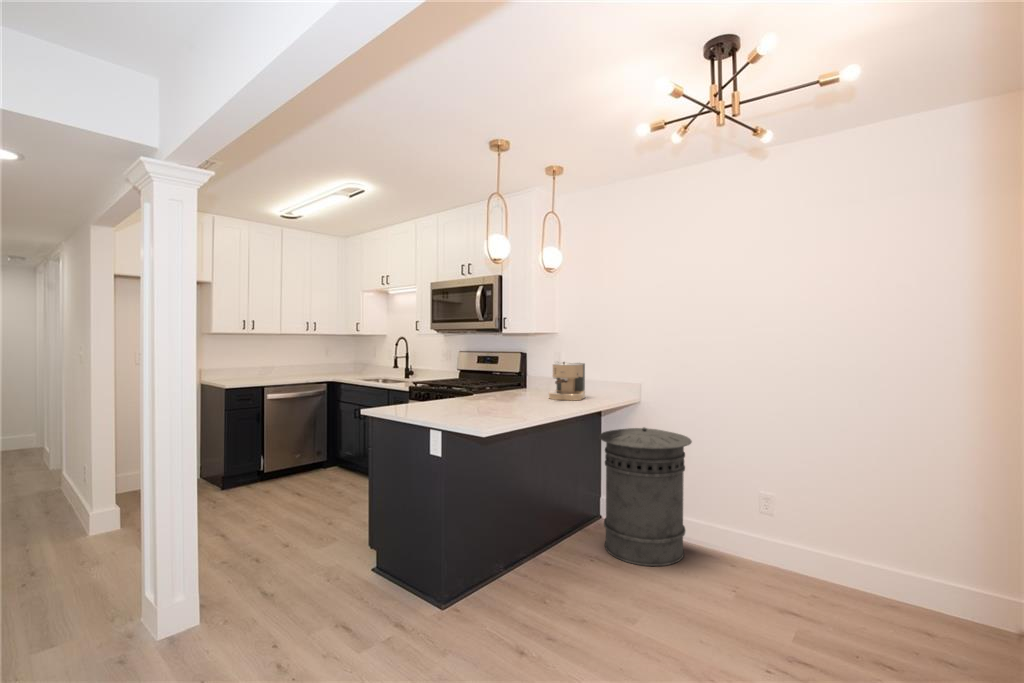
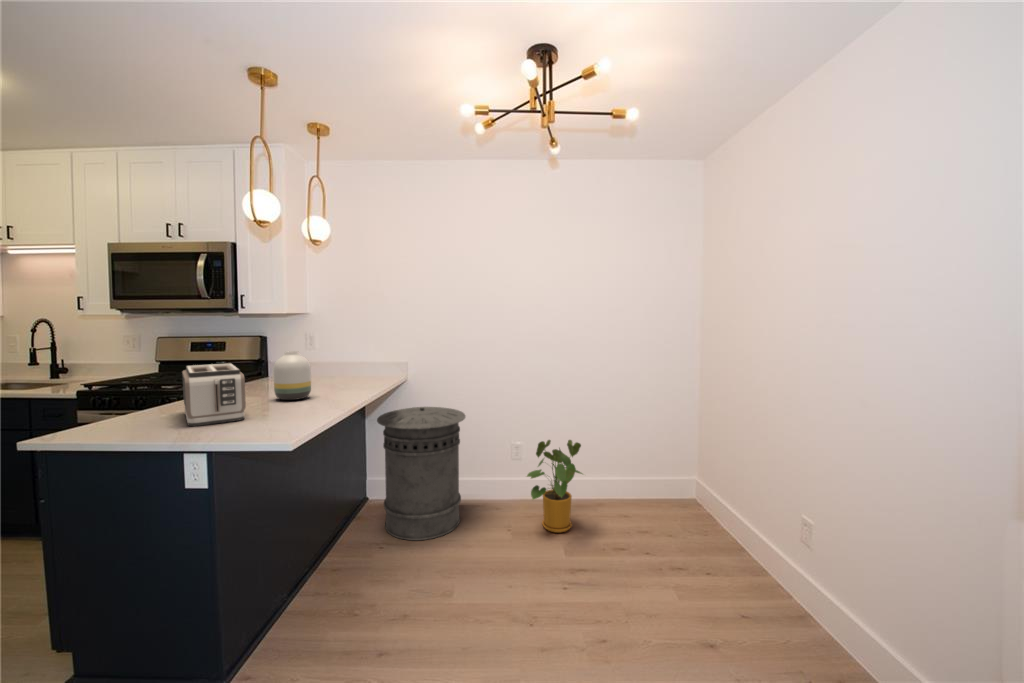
coffee maker: present [549,362,585,401] -> none [316,346,356,389]
vase: none [508,363,536,404] -> present [274,351,311,400]
toaster: none [437,369,478,412] -> present [182,363,246,426]
house plant: none [750,488,847,607] -> present [527,440,582,533]

